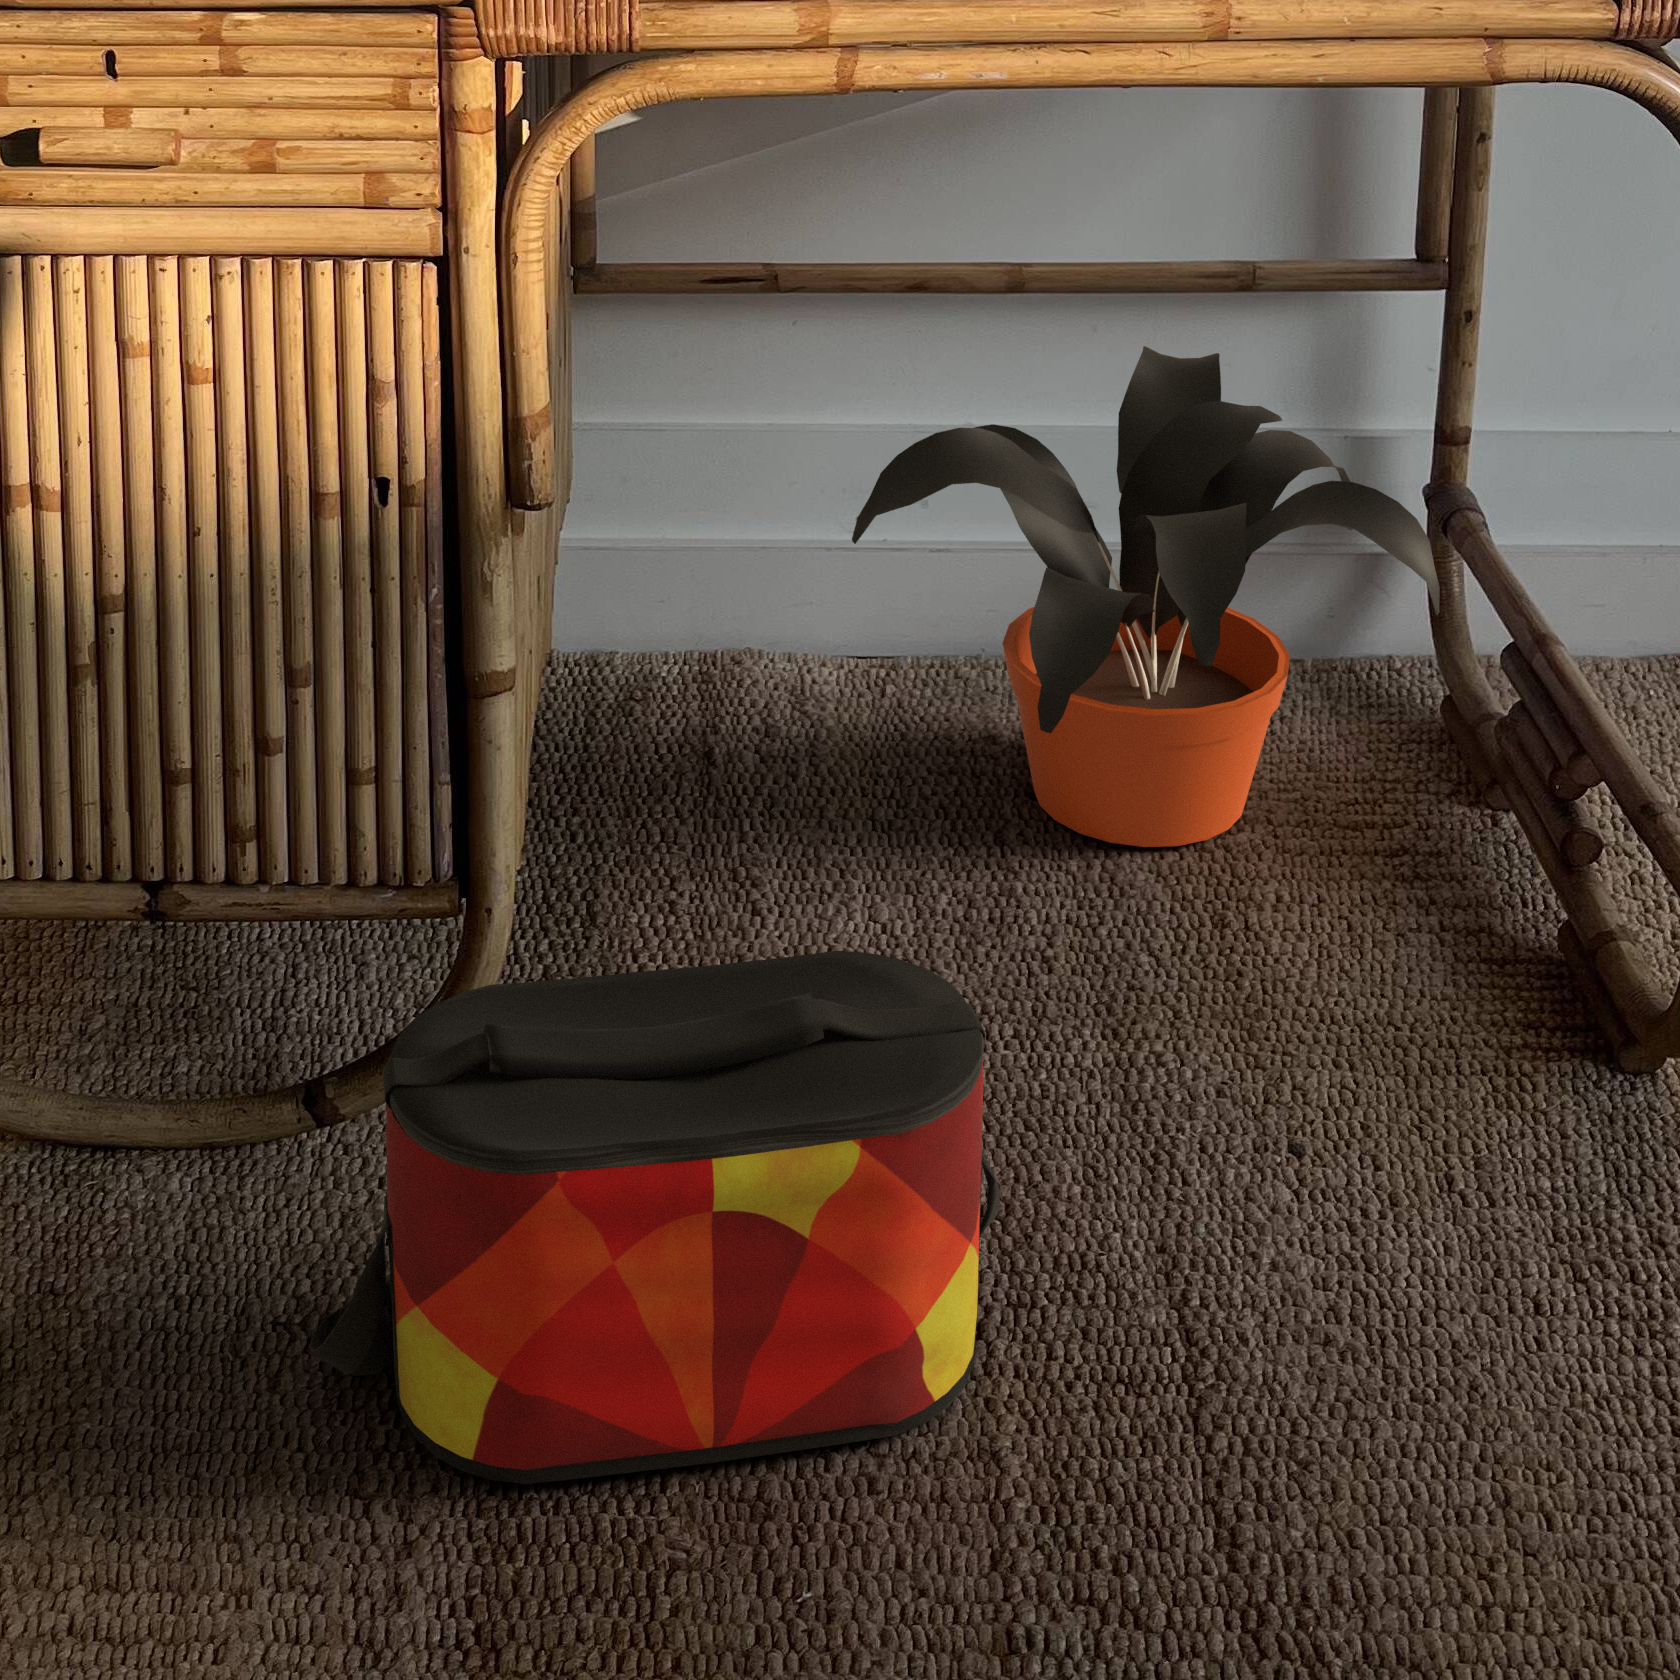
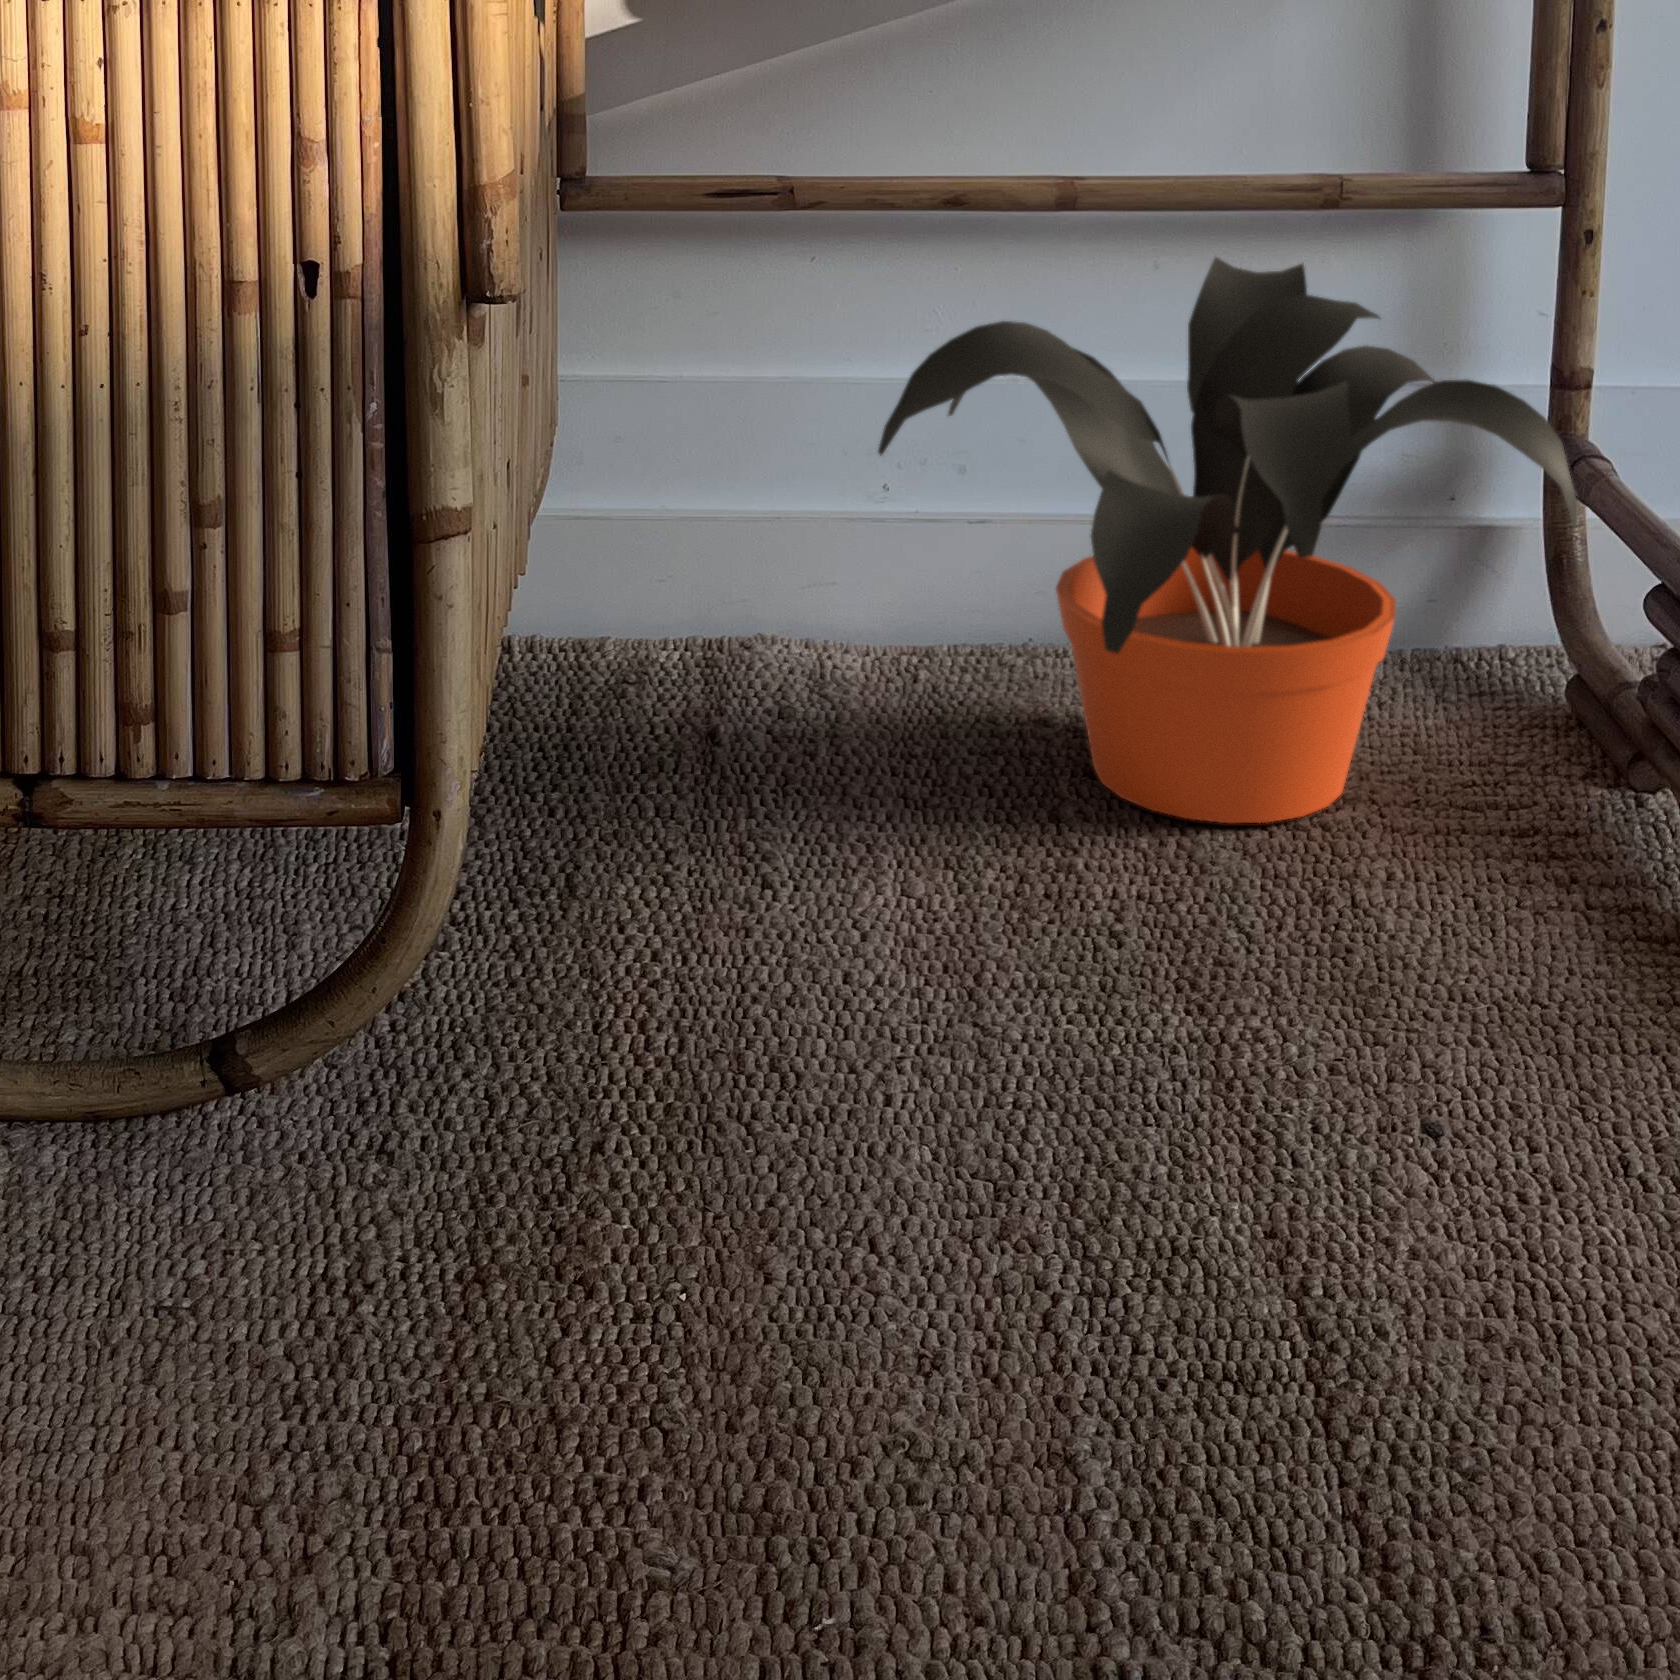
bag: present [310,951,1000,1484] -> none [197,838,1070,1489]

